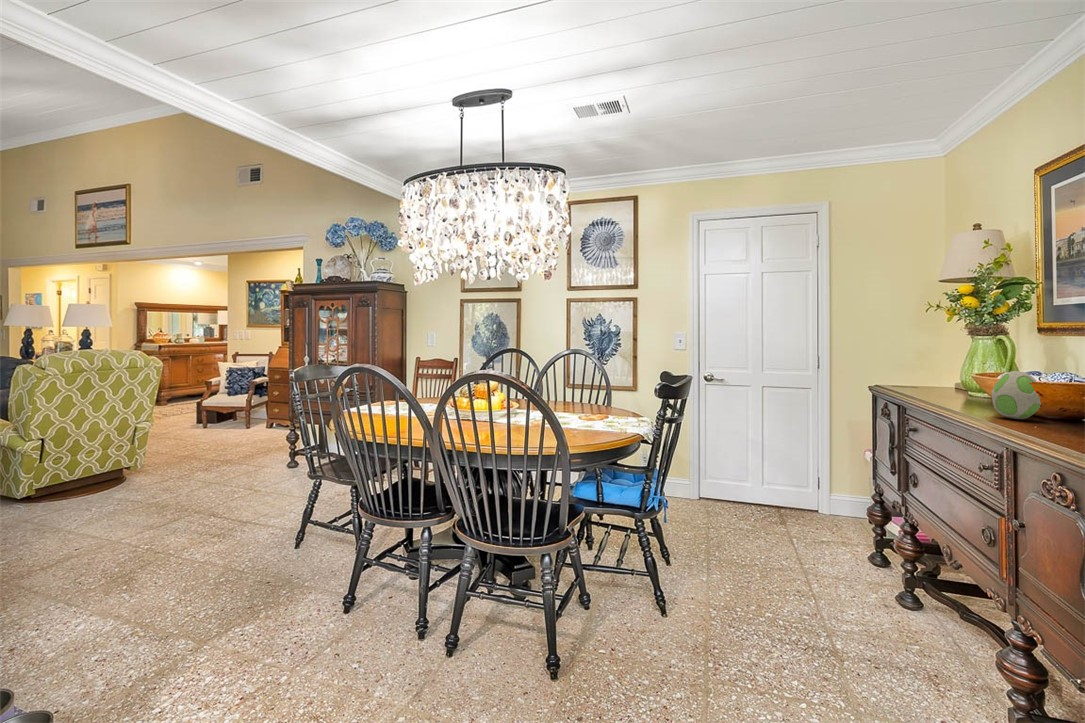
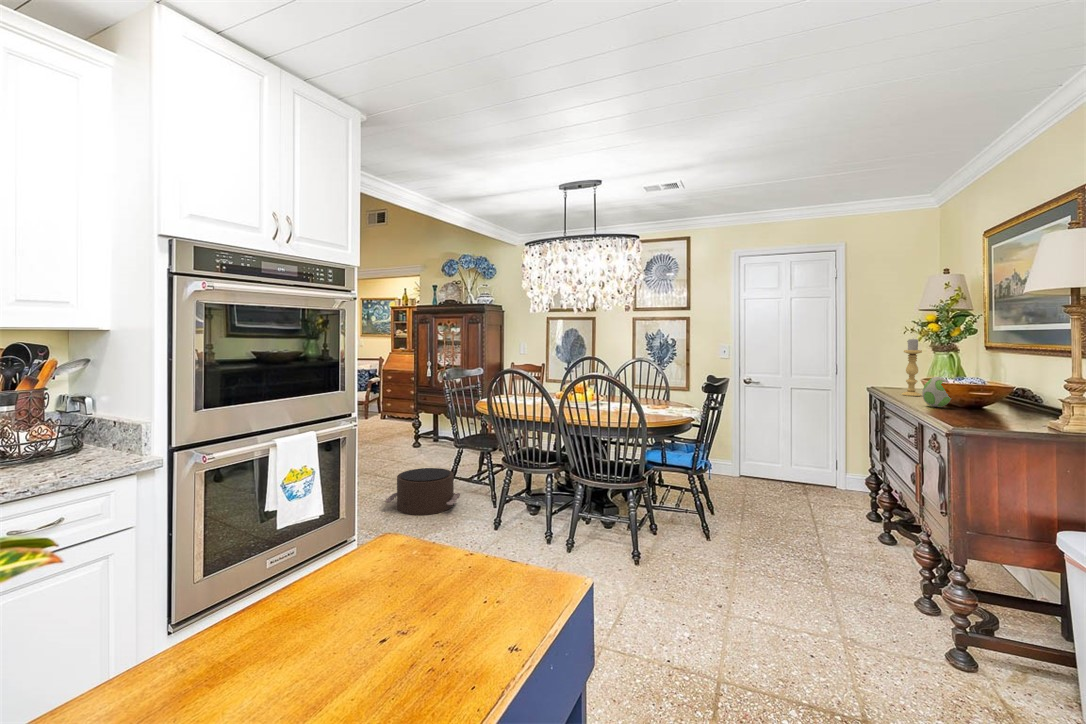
candle holder: none [929,316,959,399] -> present [902,339,922,396]
pouf: none [180,510,309,588] -> present [385,468,460,515]

